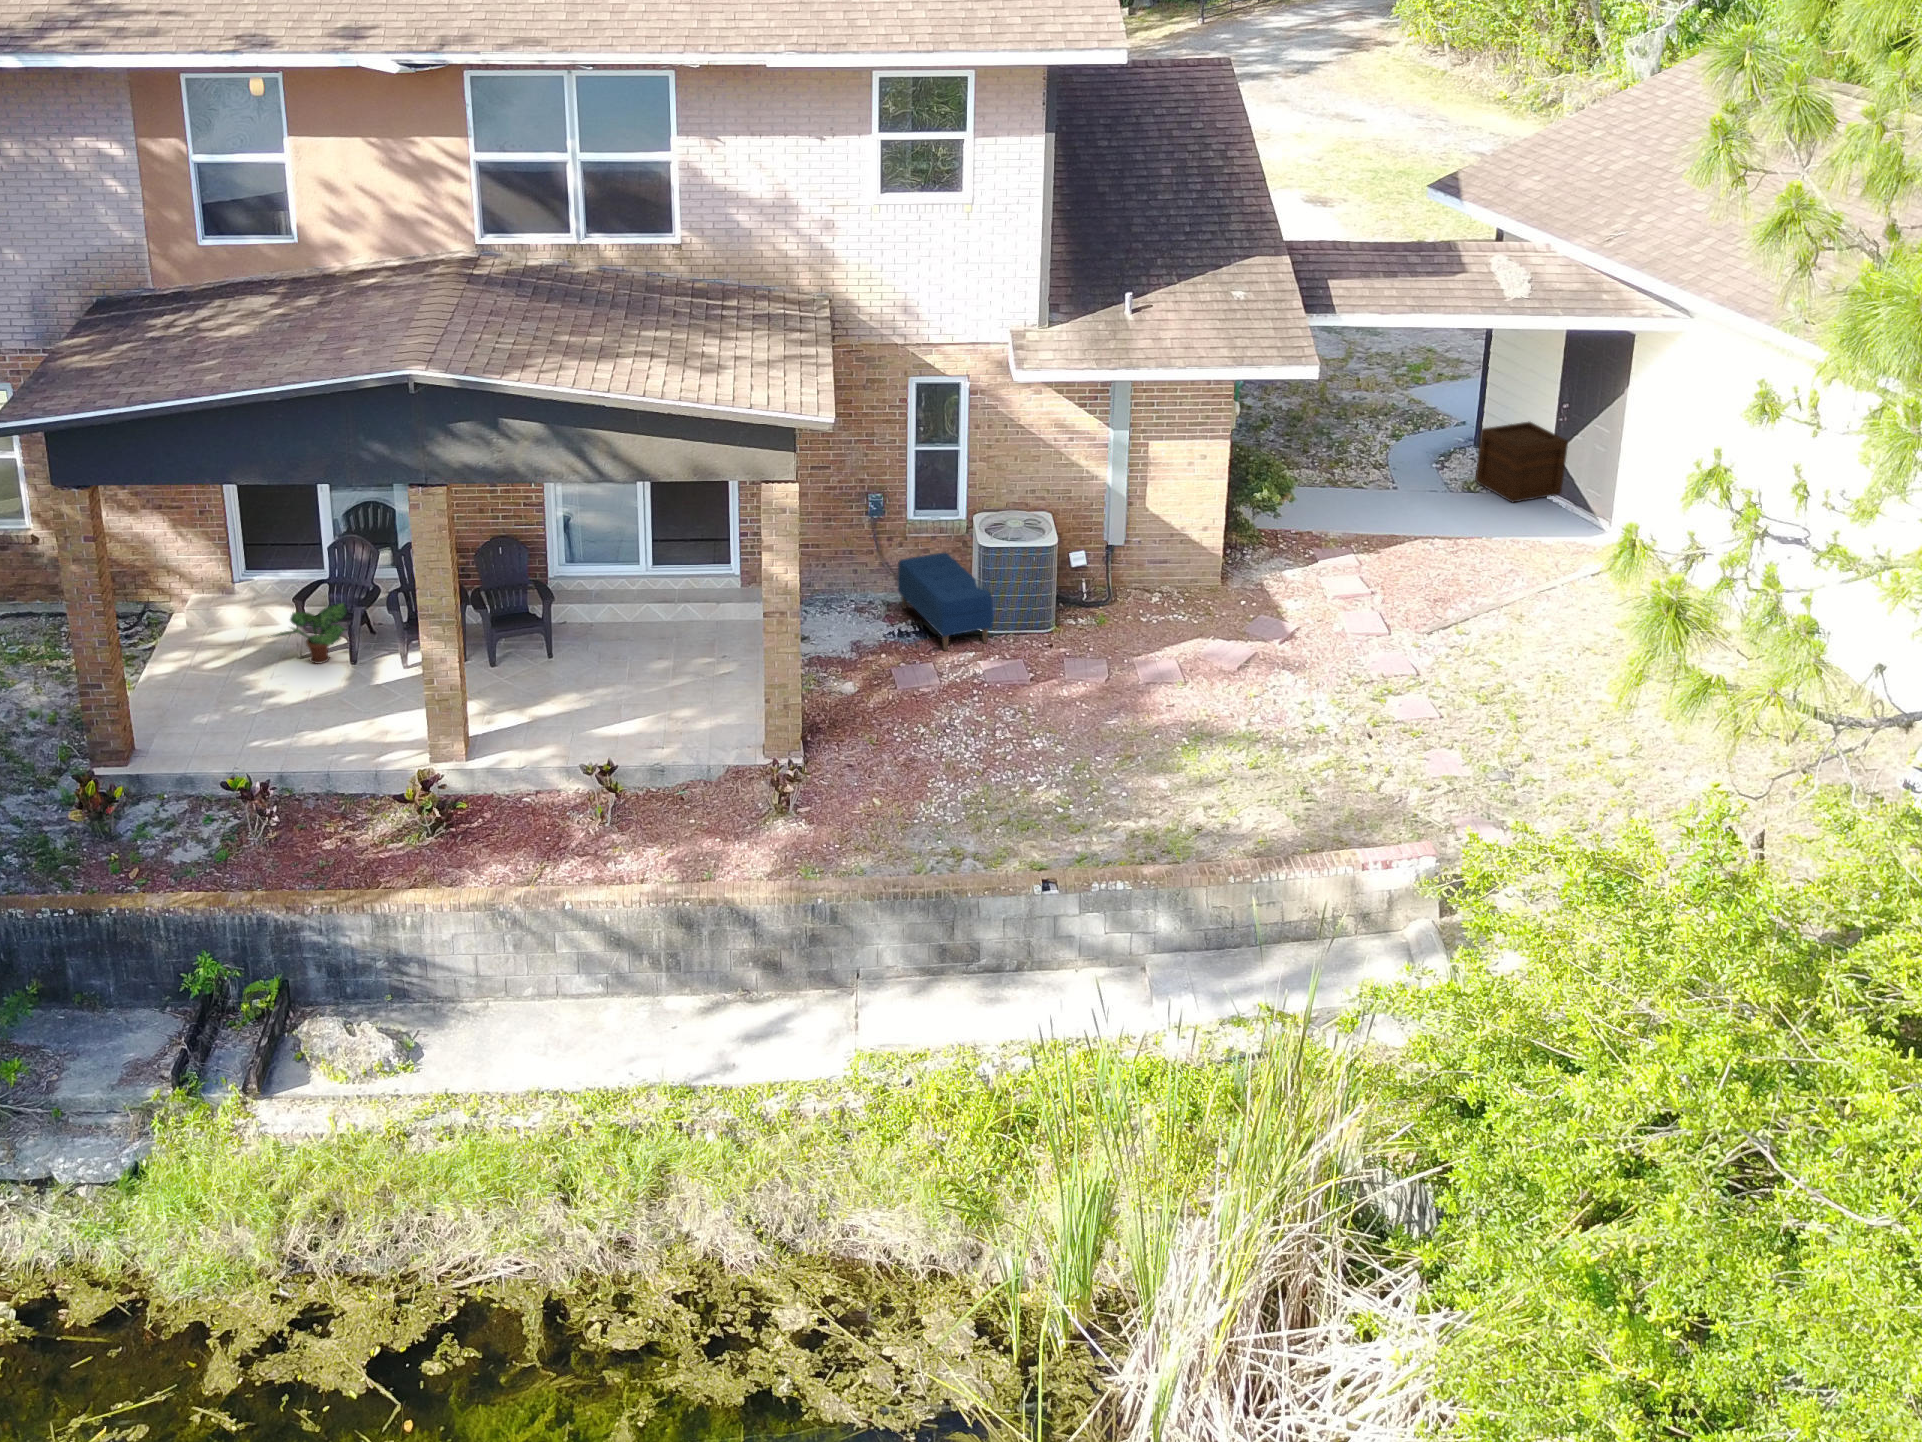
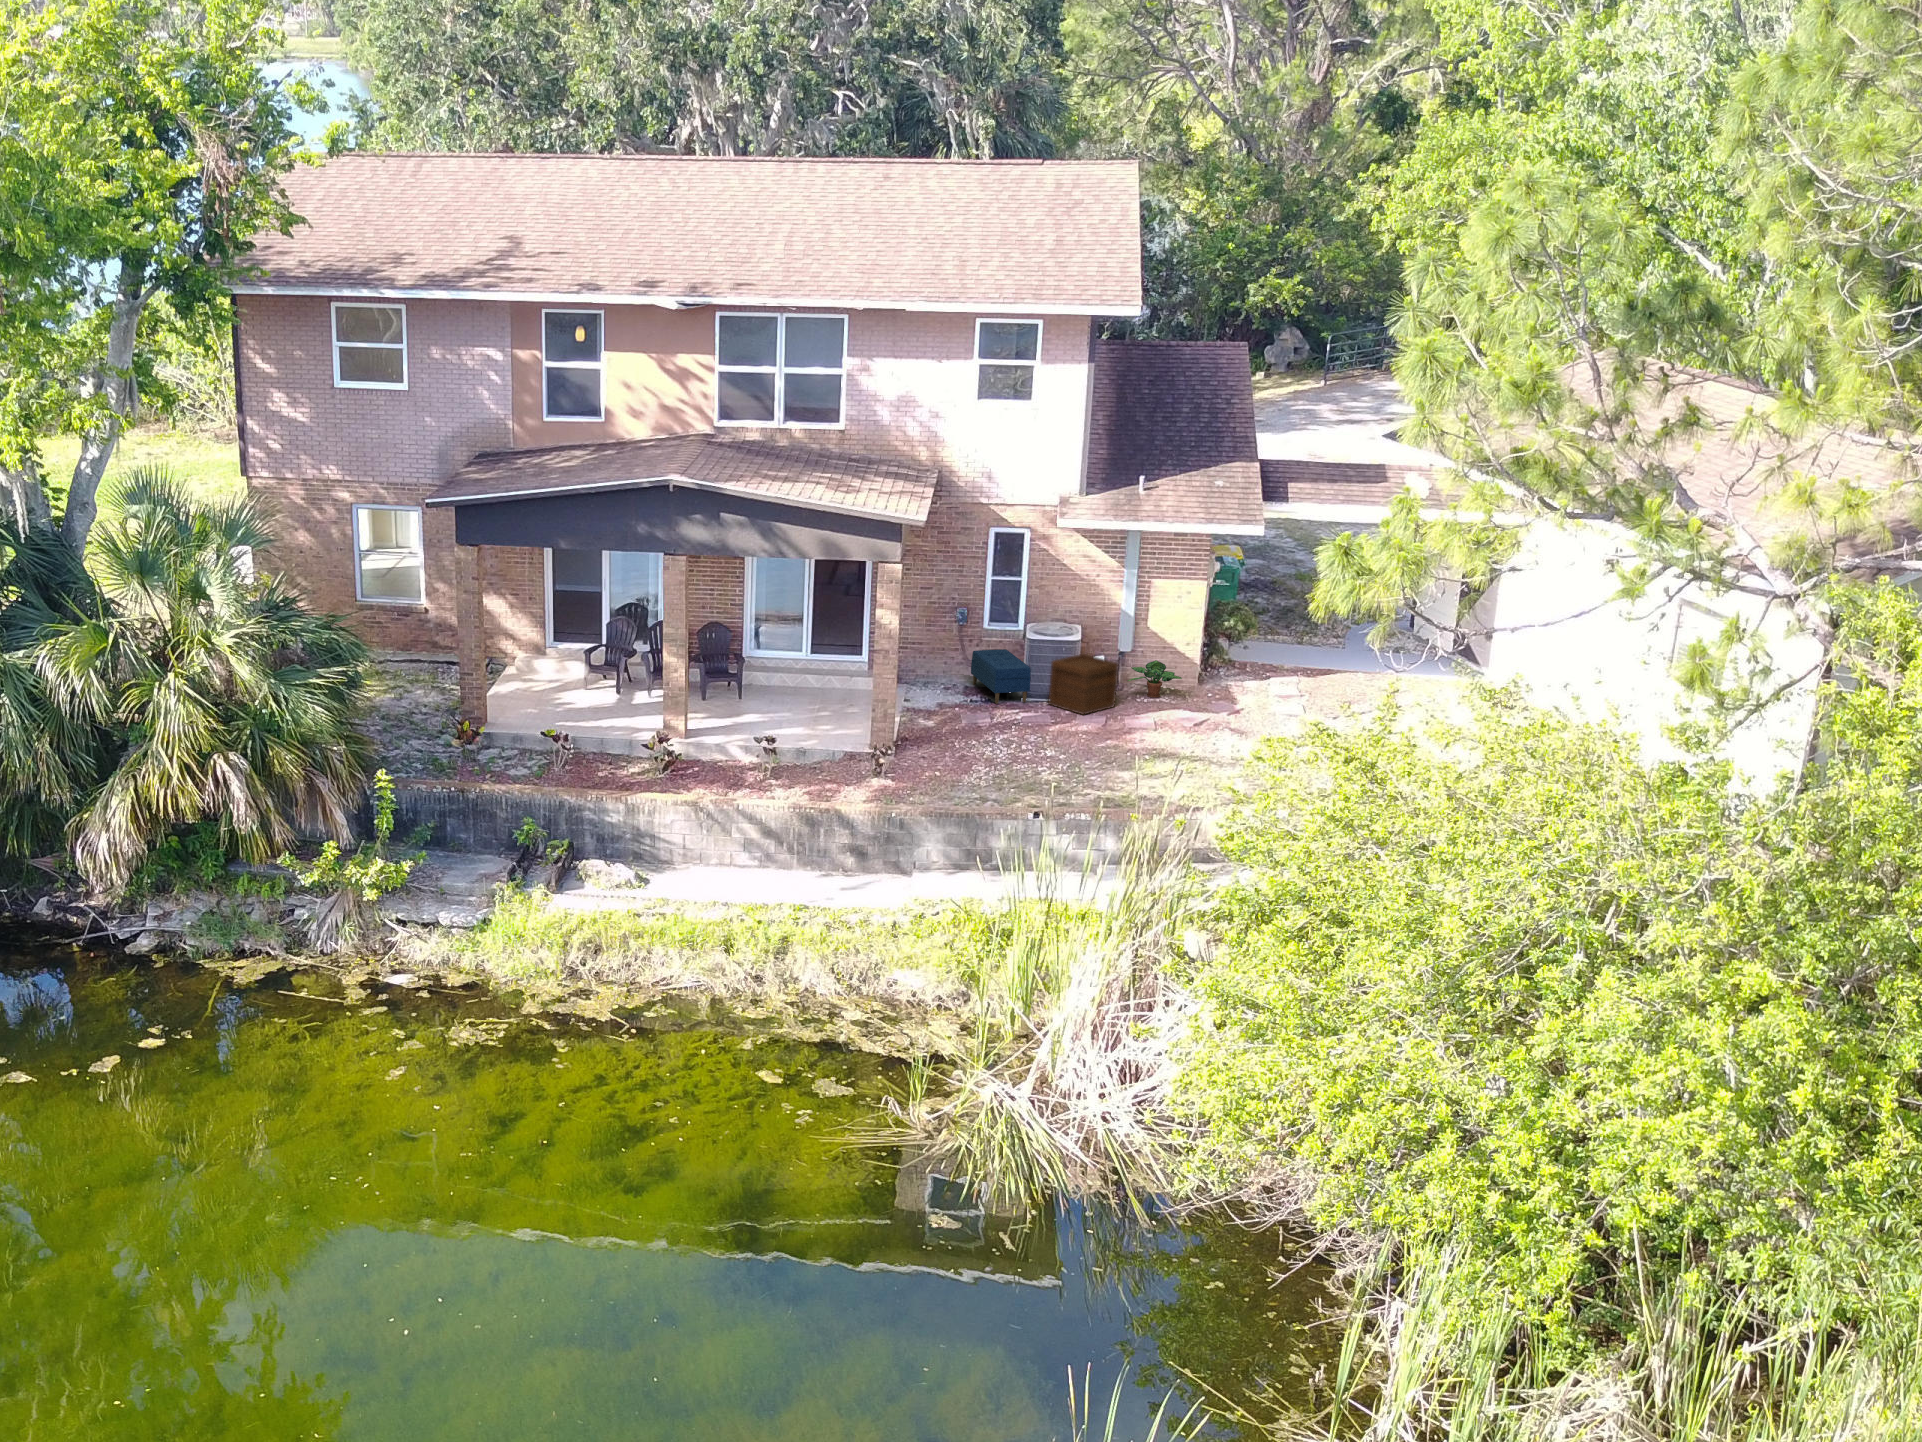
wooden crate: present [1475,422,1568,502] -> present [1048,654,1118,715]
potted plant: present [272,603,347,664] -> present [1128,660,1182,698]

